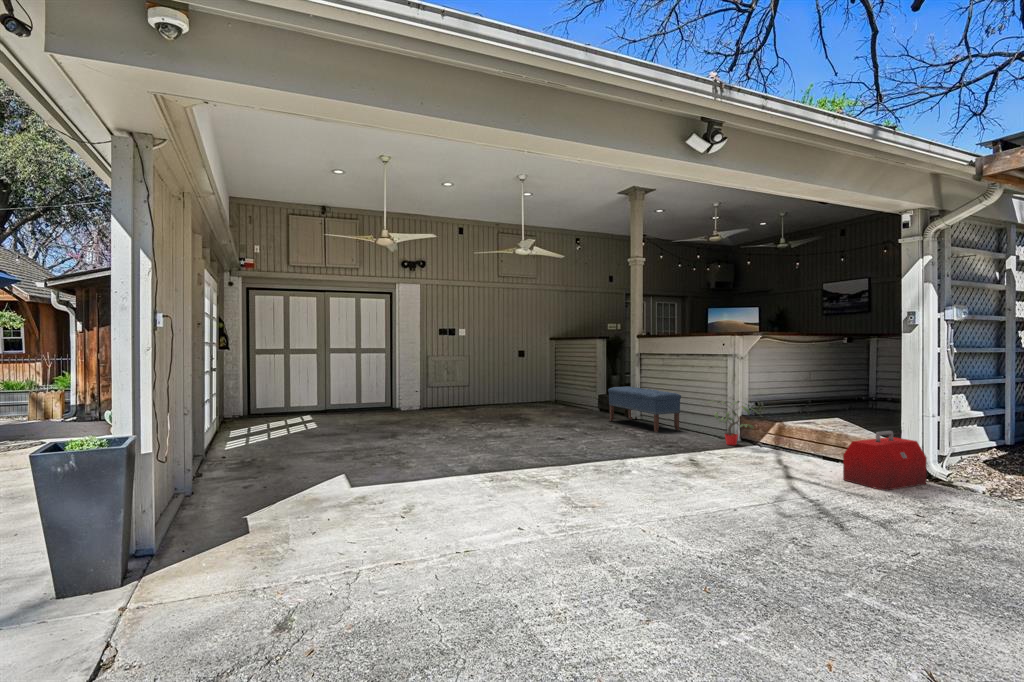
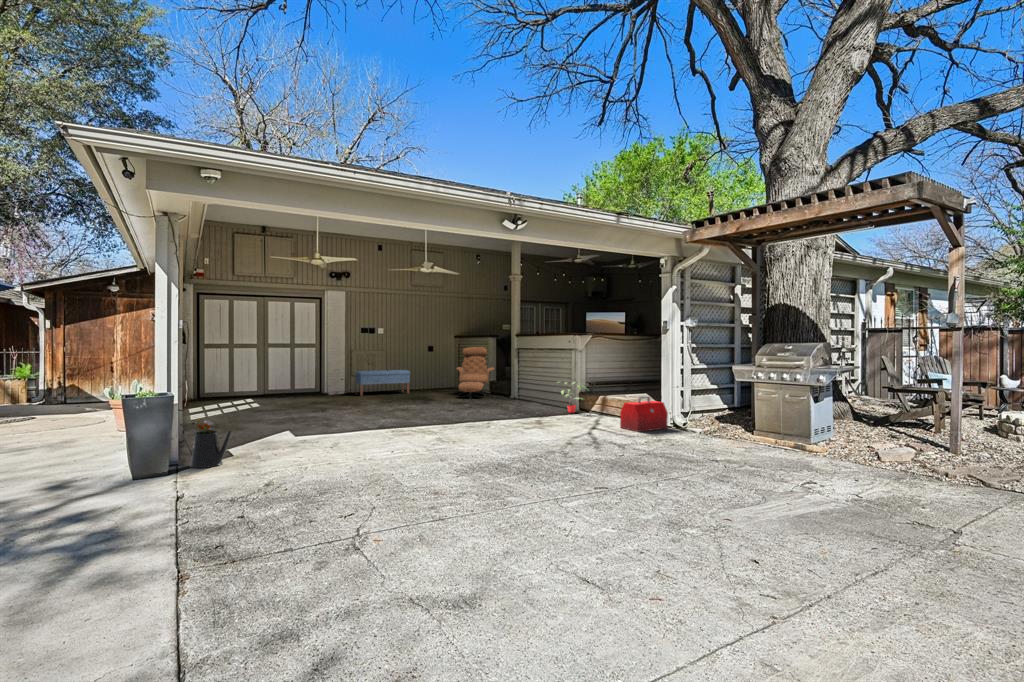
lounge chair: none [554,351,602,418] -> present [456,347,494,399]
bench: present [608,386,681,432] -> present [355,370,410,396]
watering can: none [144,474,223,574] -> present [184,419,231,468]

